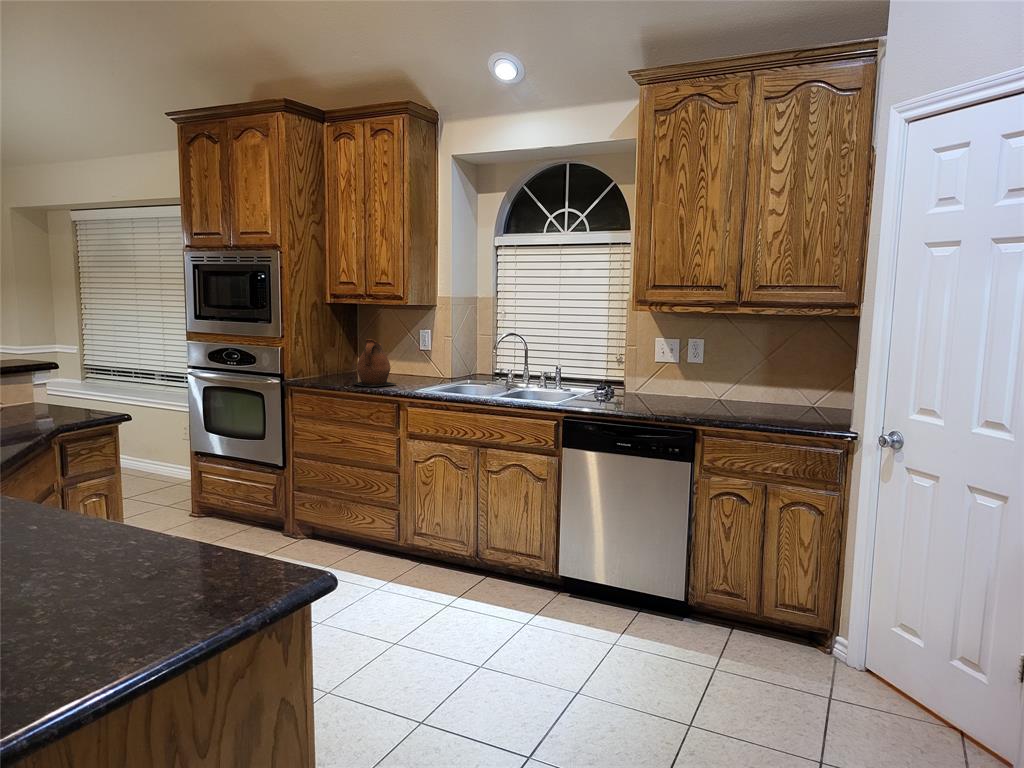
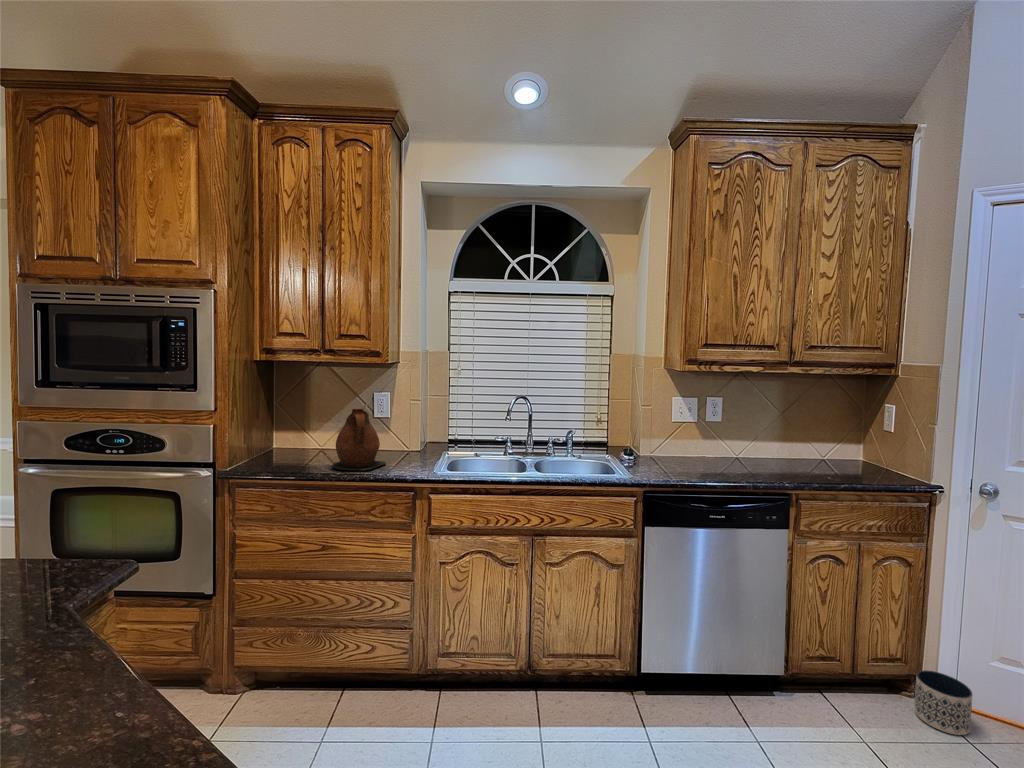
planter: none [801,621,850,677] -> present [914,670,973,735]

